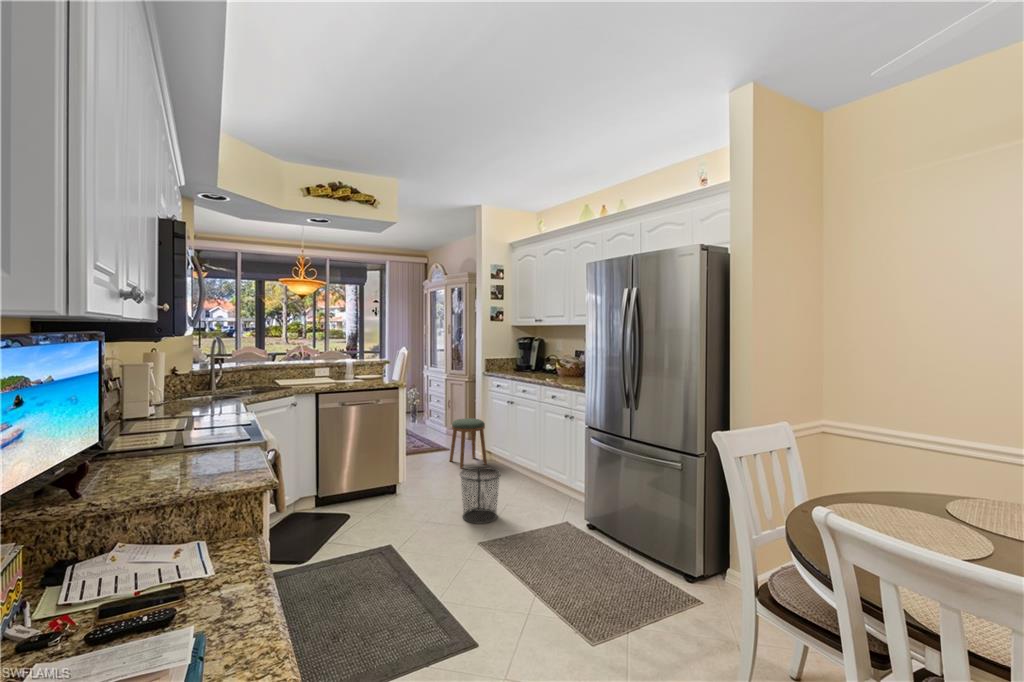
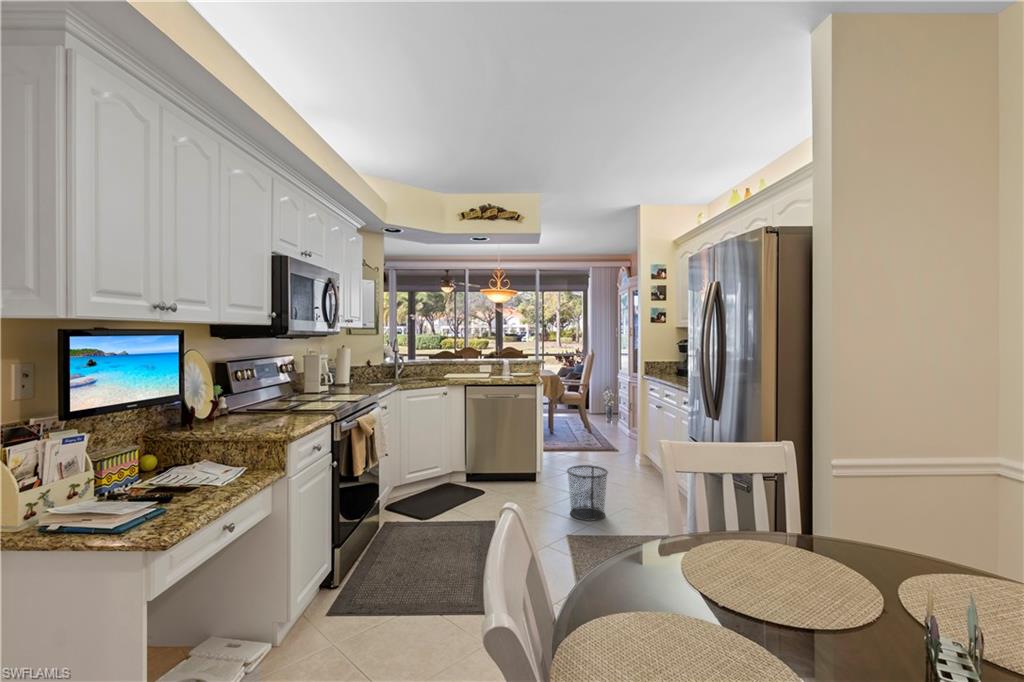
stool: present [450,418,487,468] -> none [606,422,642,472]

